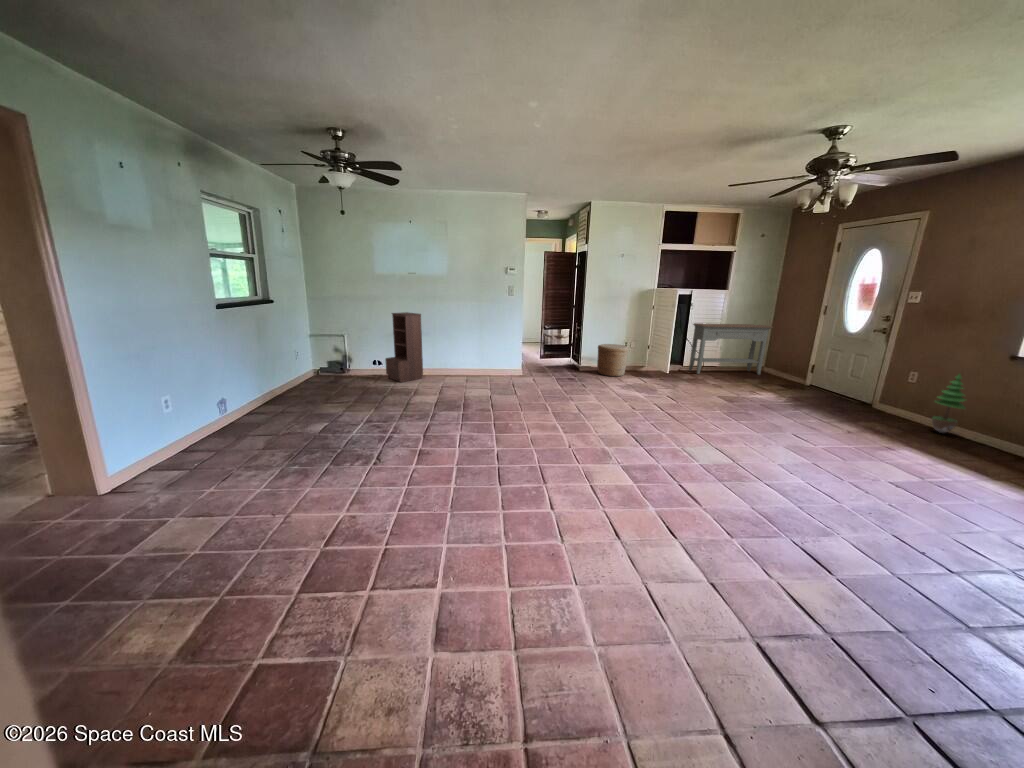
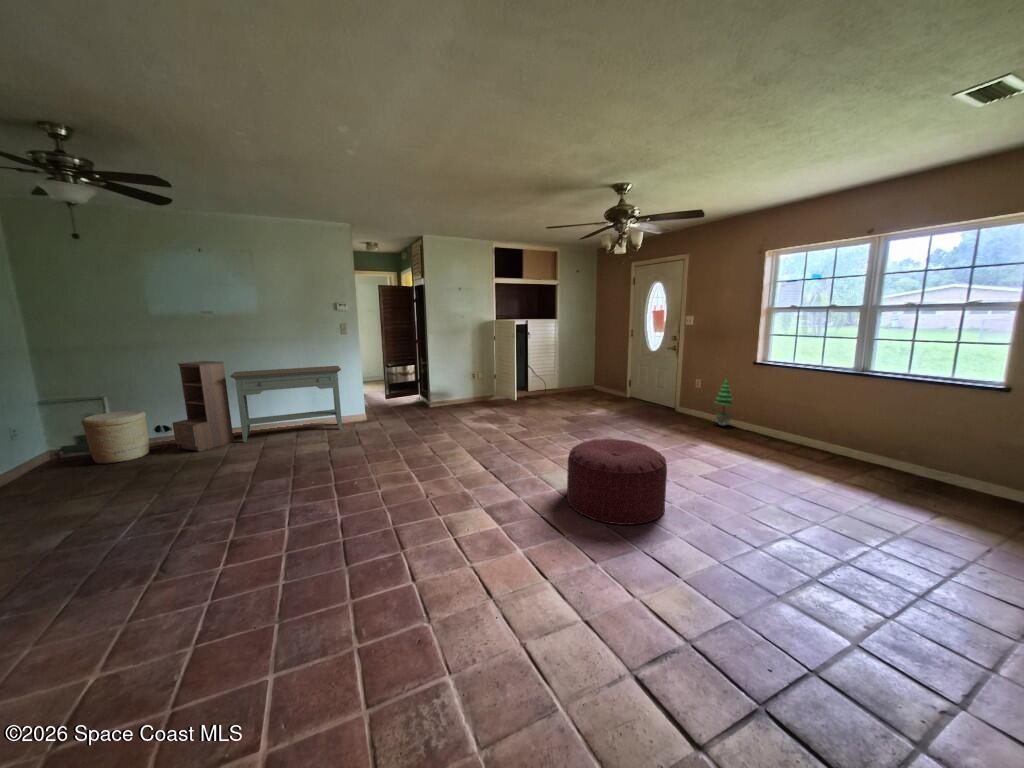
console table: present [689,323,773,375] -> present [230,366,342,442]
woven basket: present [597,344,628,376] -> present [82,411,149,463]
ottoman: none [709,419,840,514] -> present [567,439,667,525]

